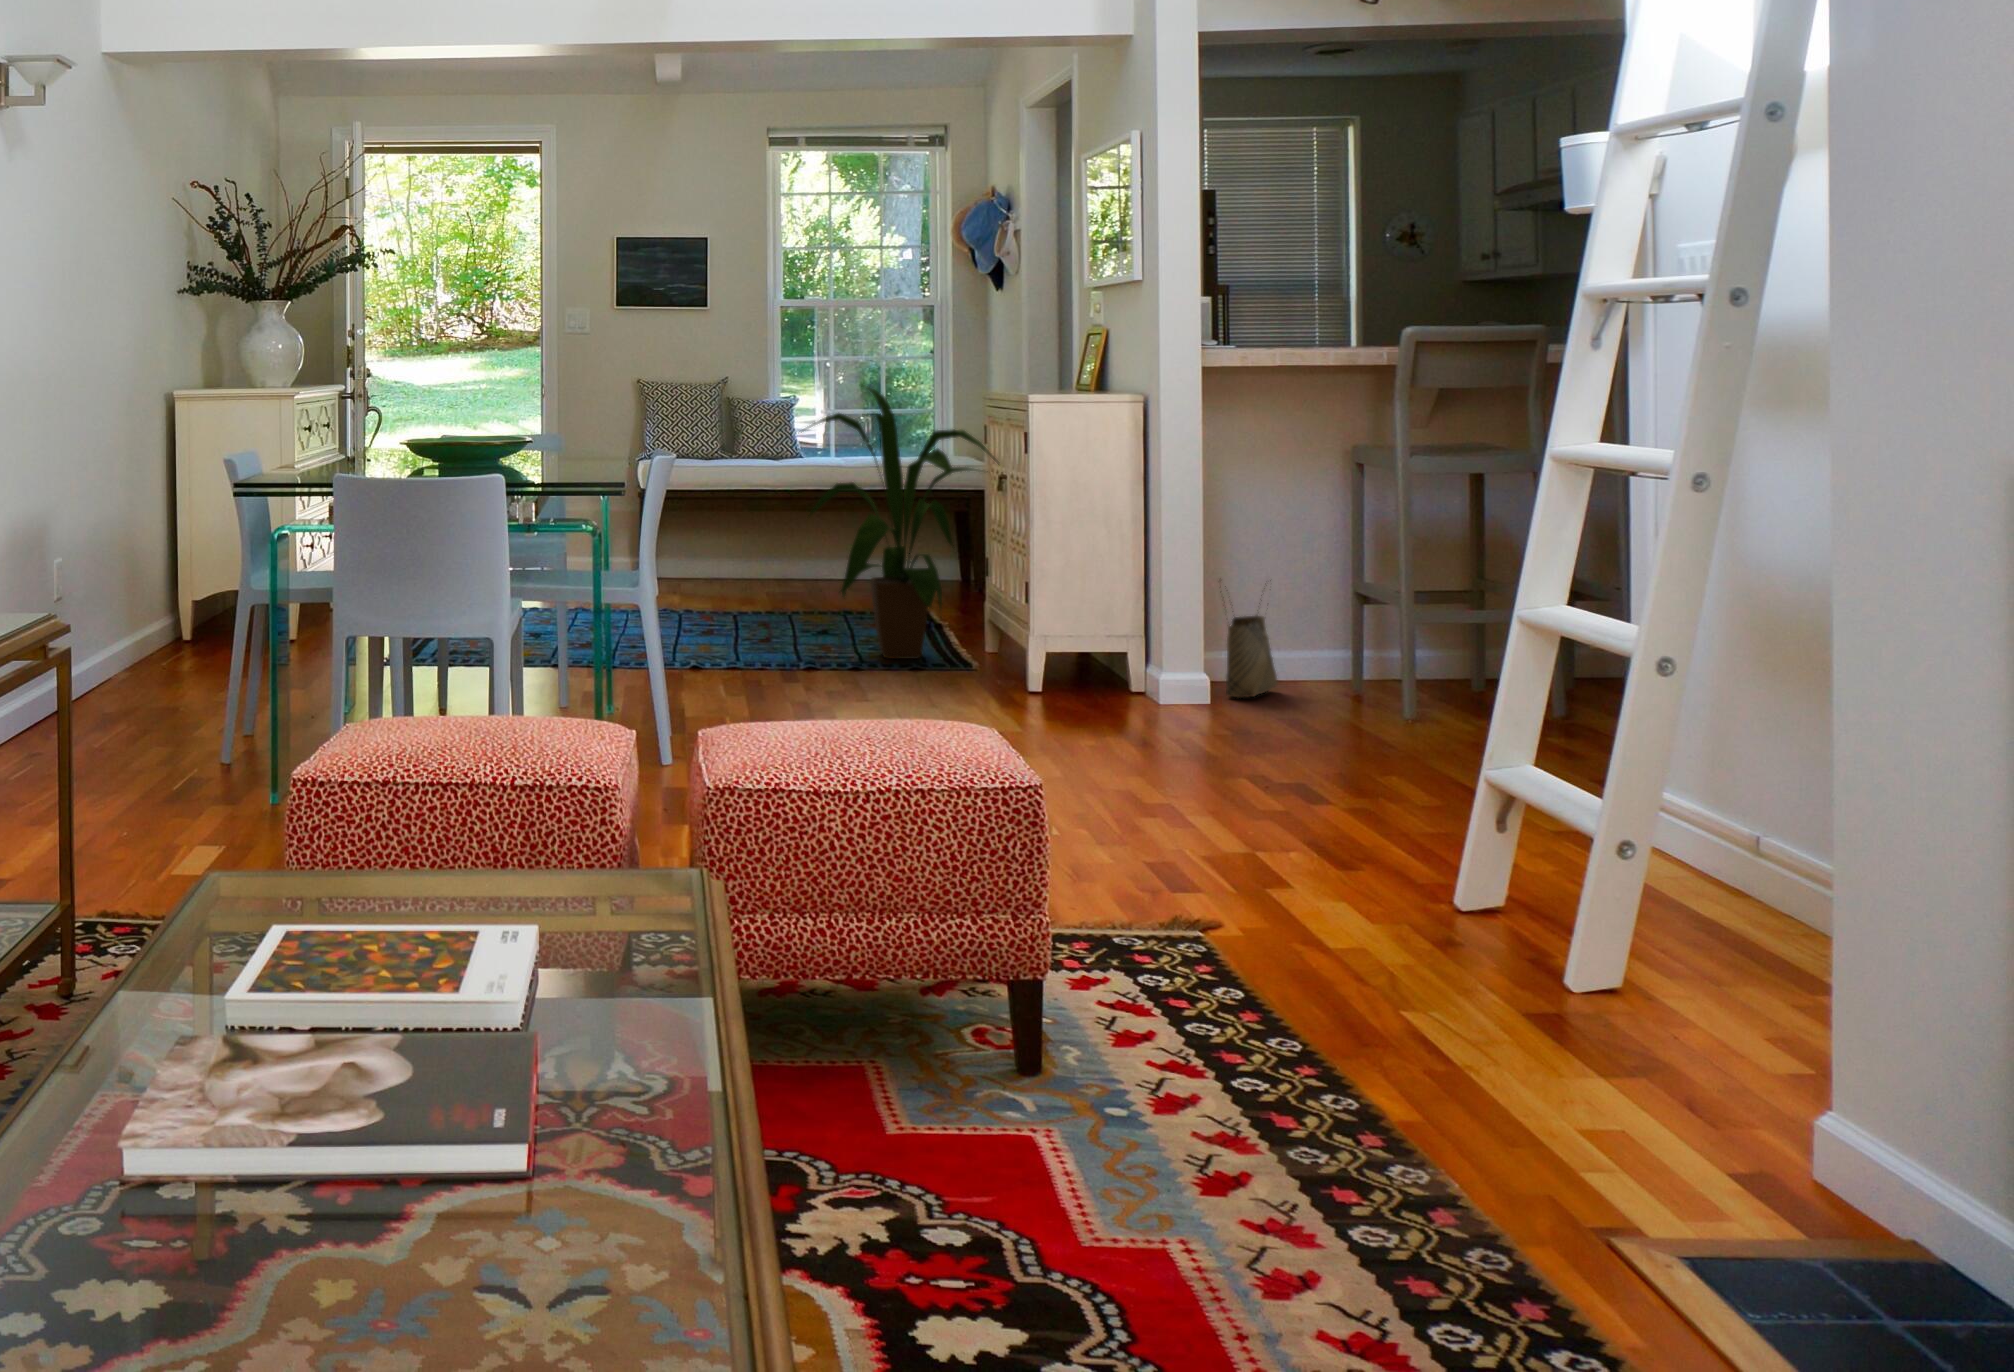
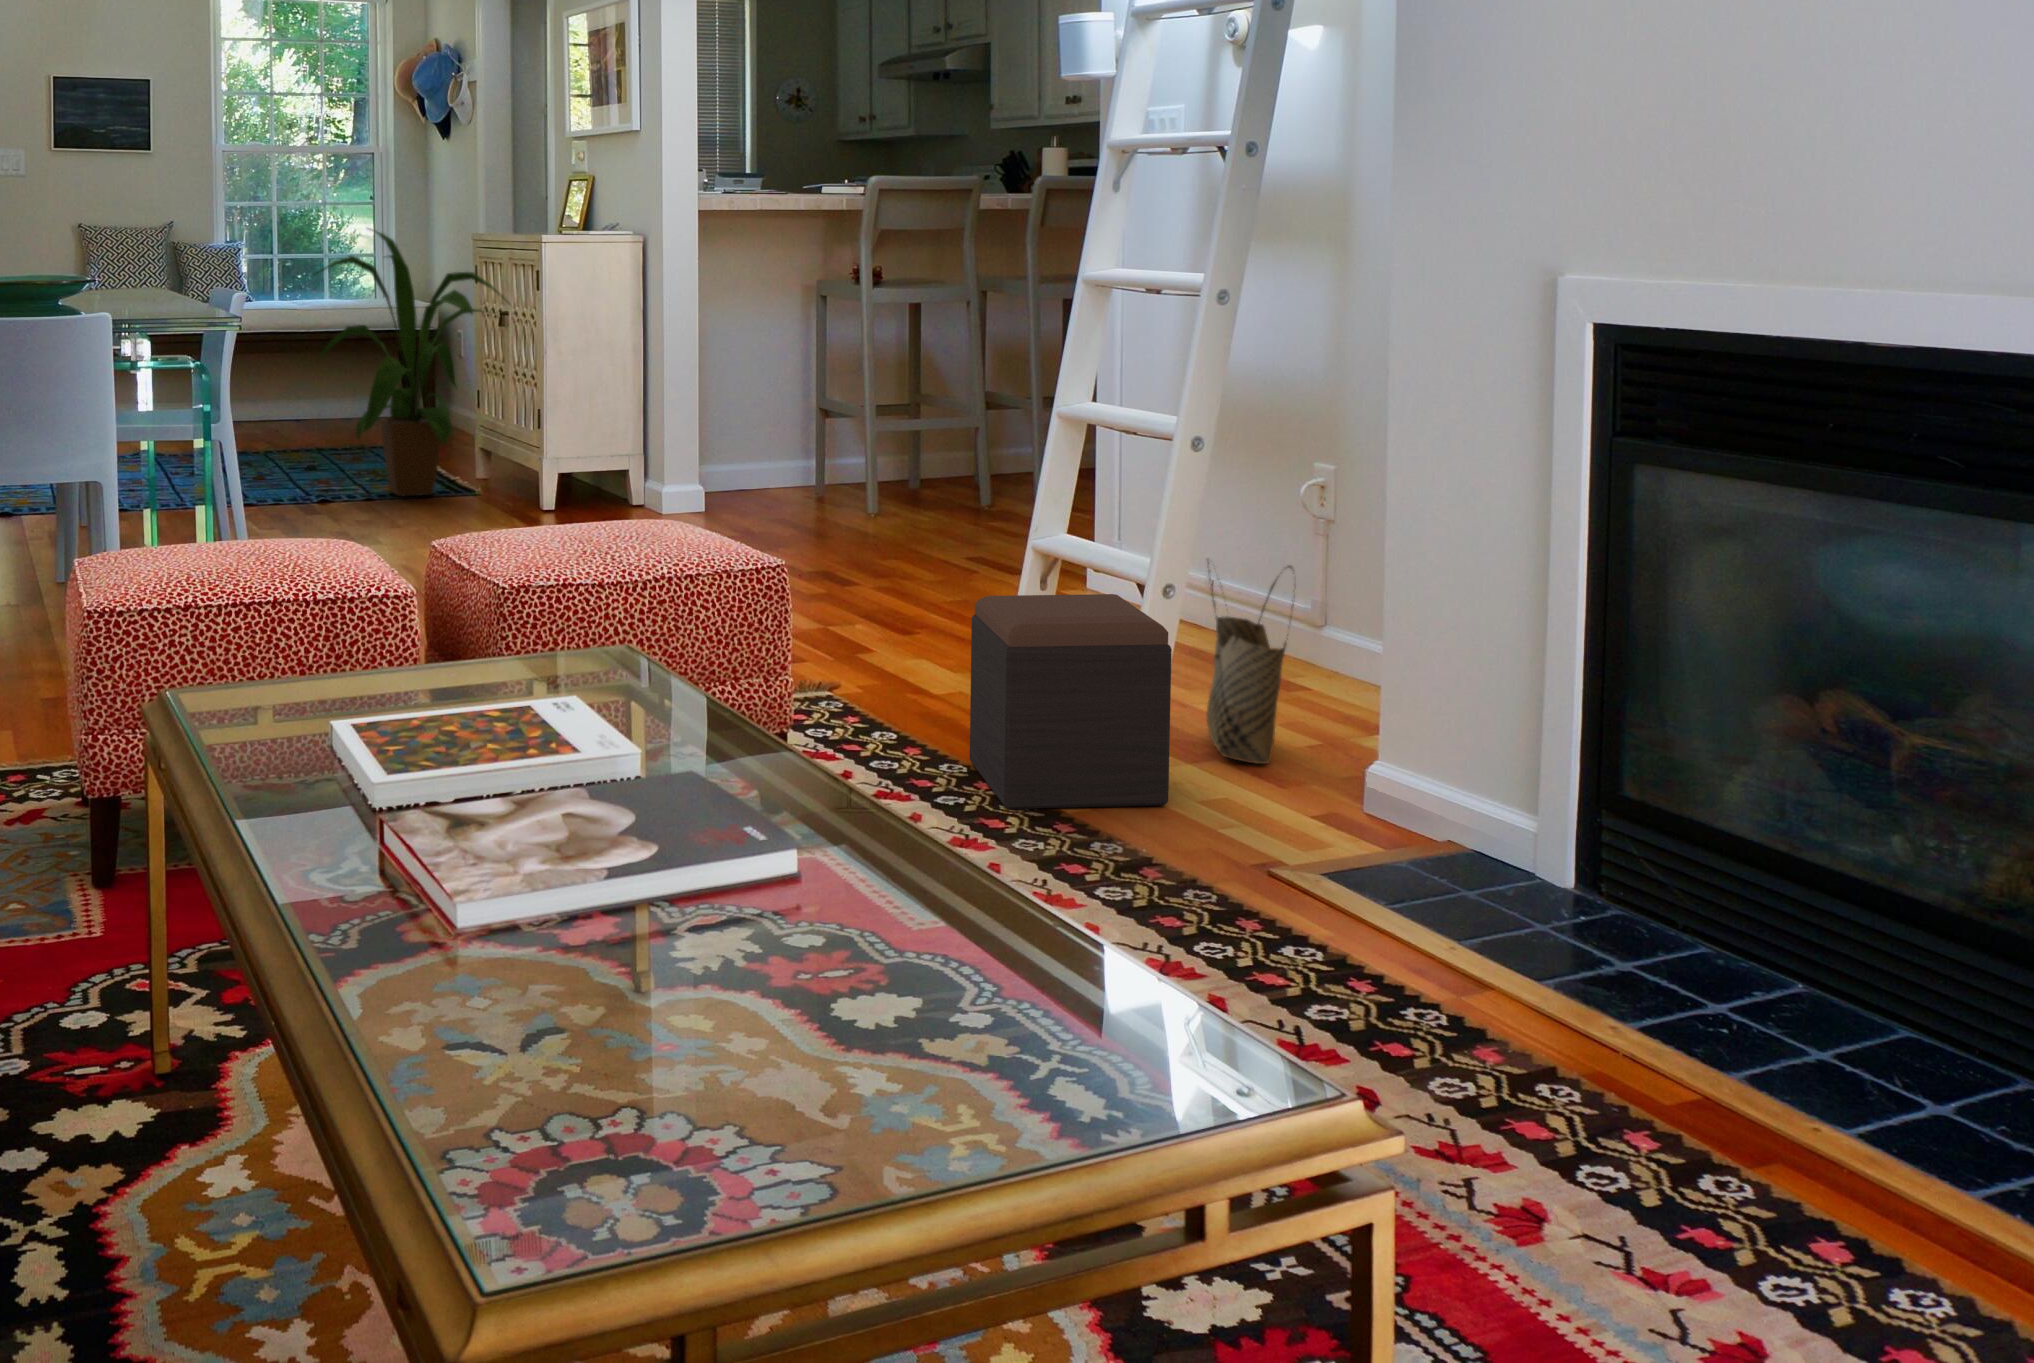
woven basket: present [1224,580,1278,698] -> present [1206,563,1292,764]
footstool: none [1314,842,1553,1140] -> present [970,594,1172,809]

